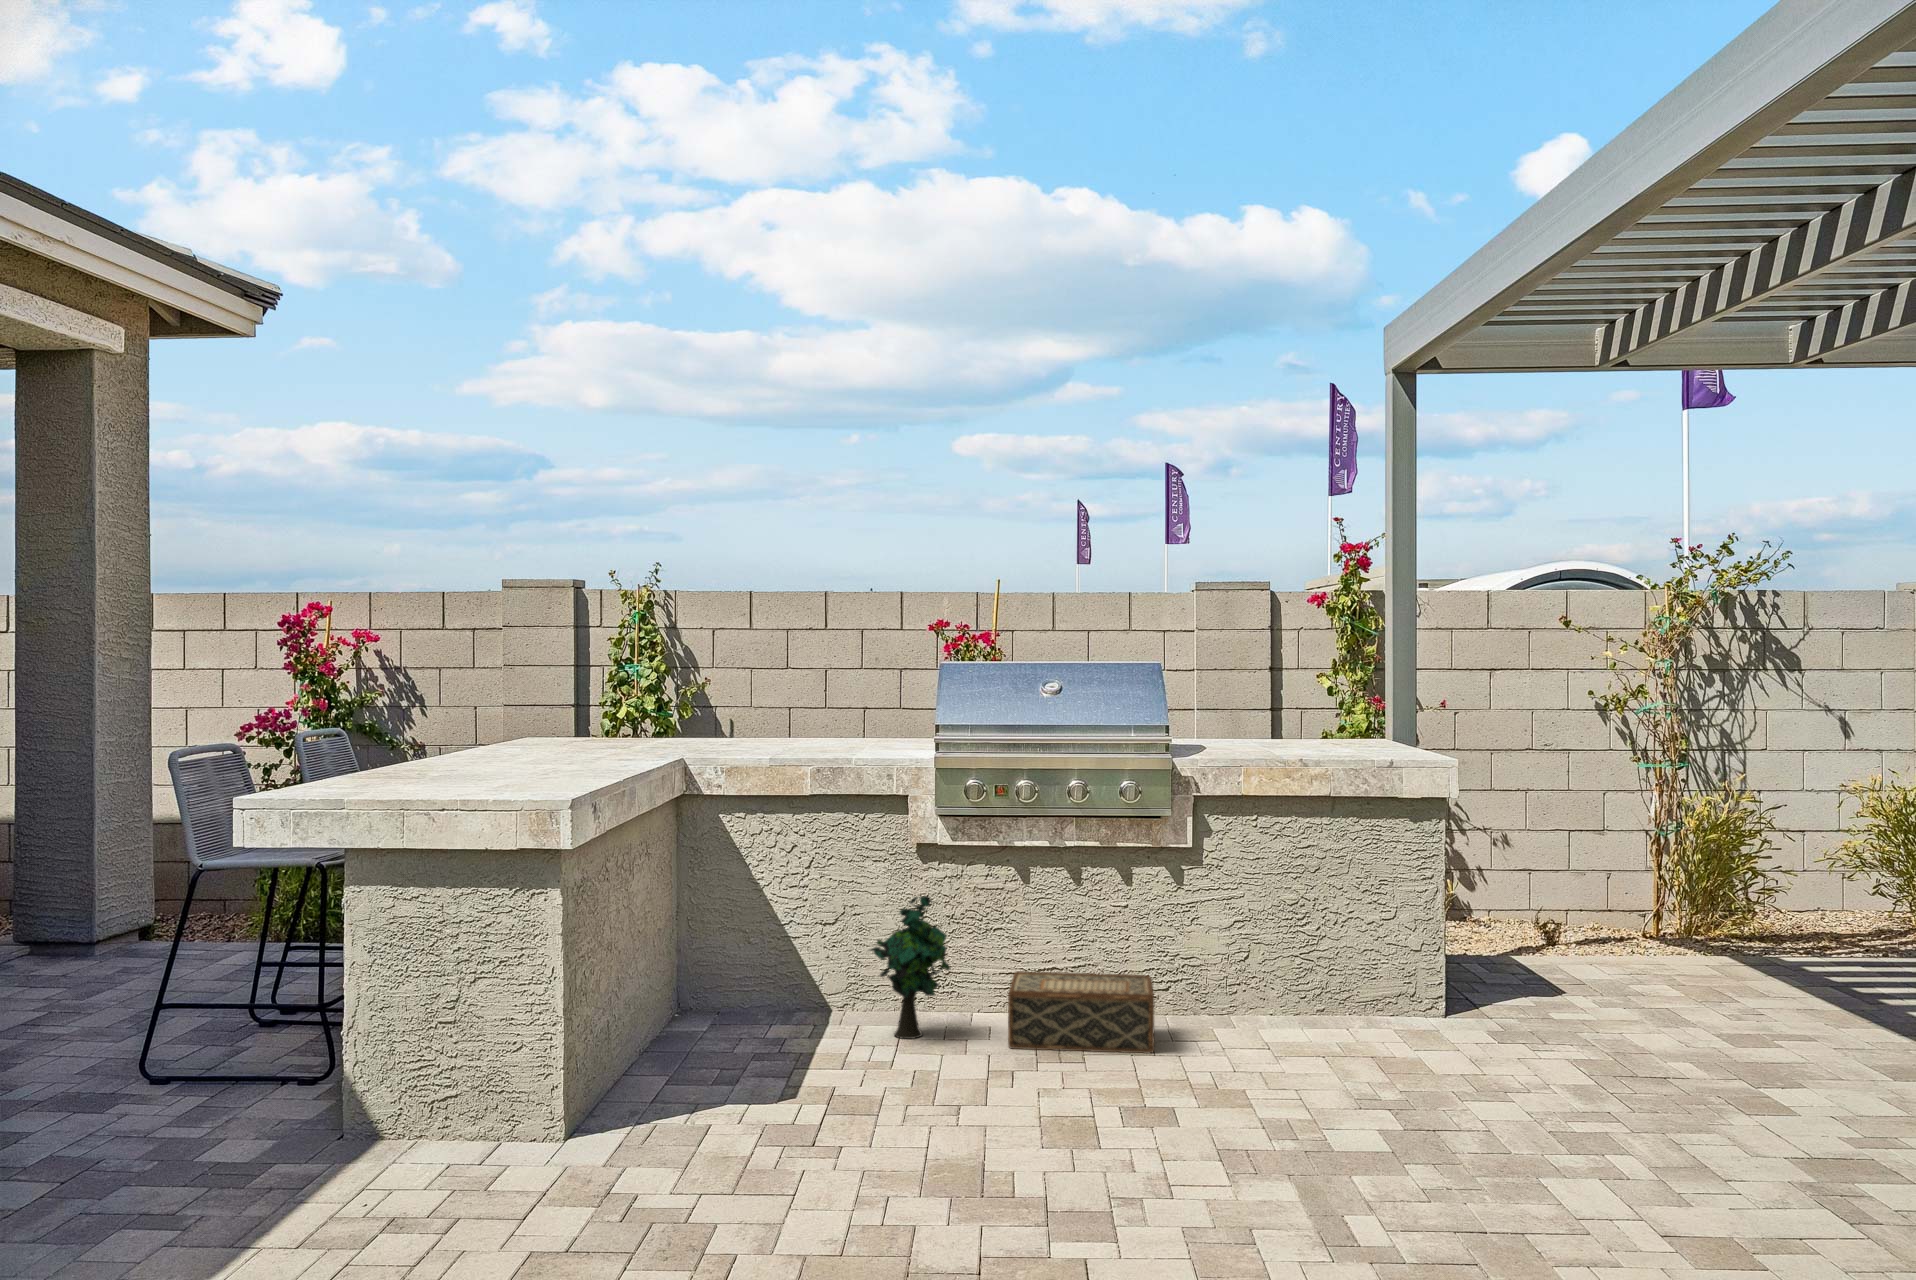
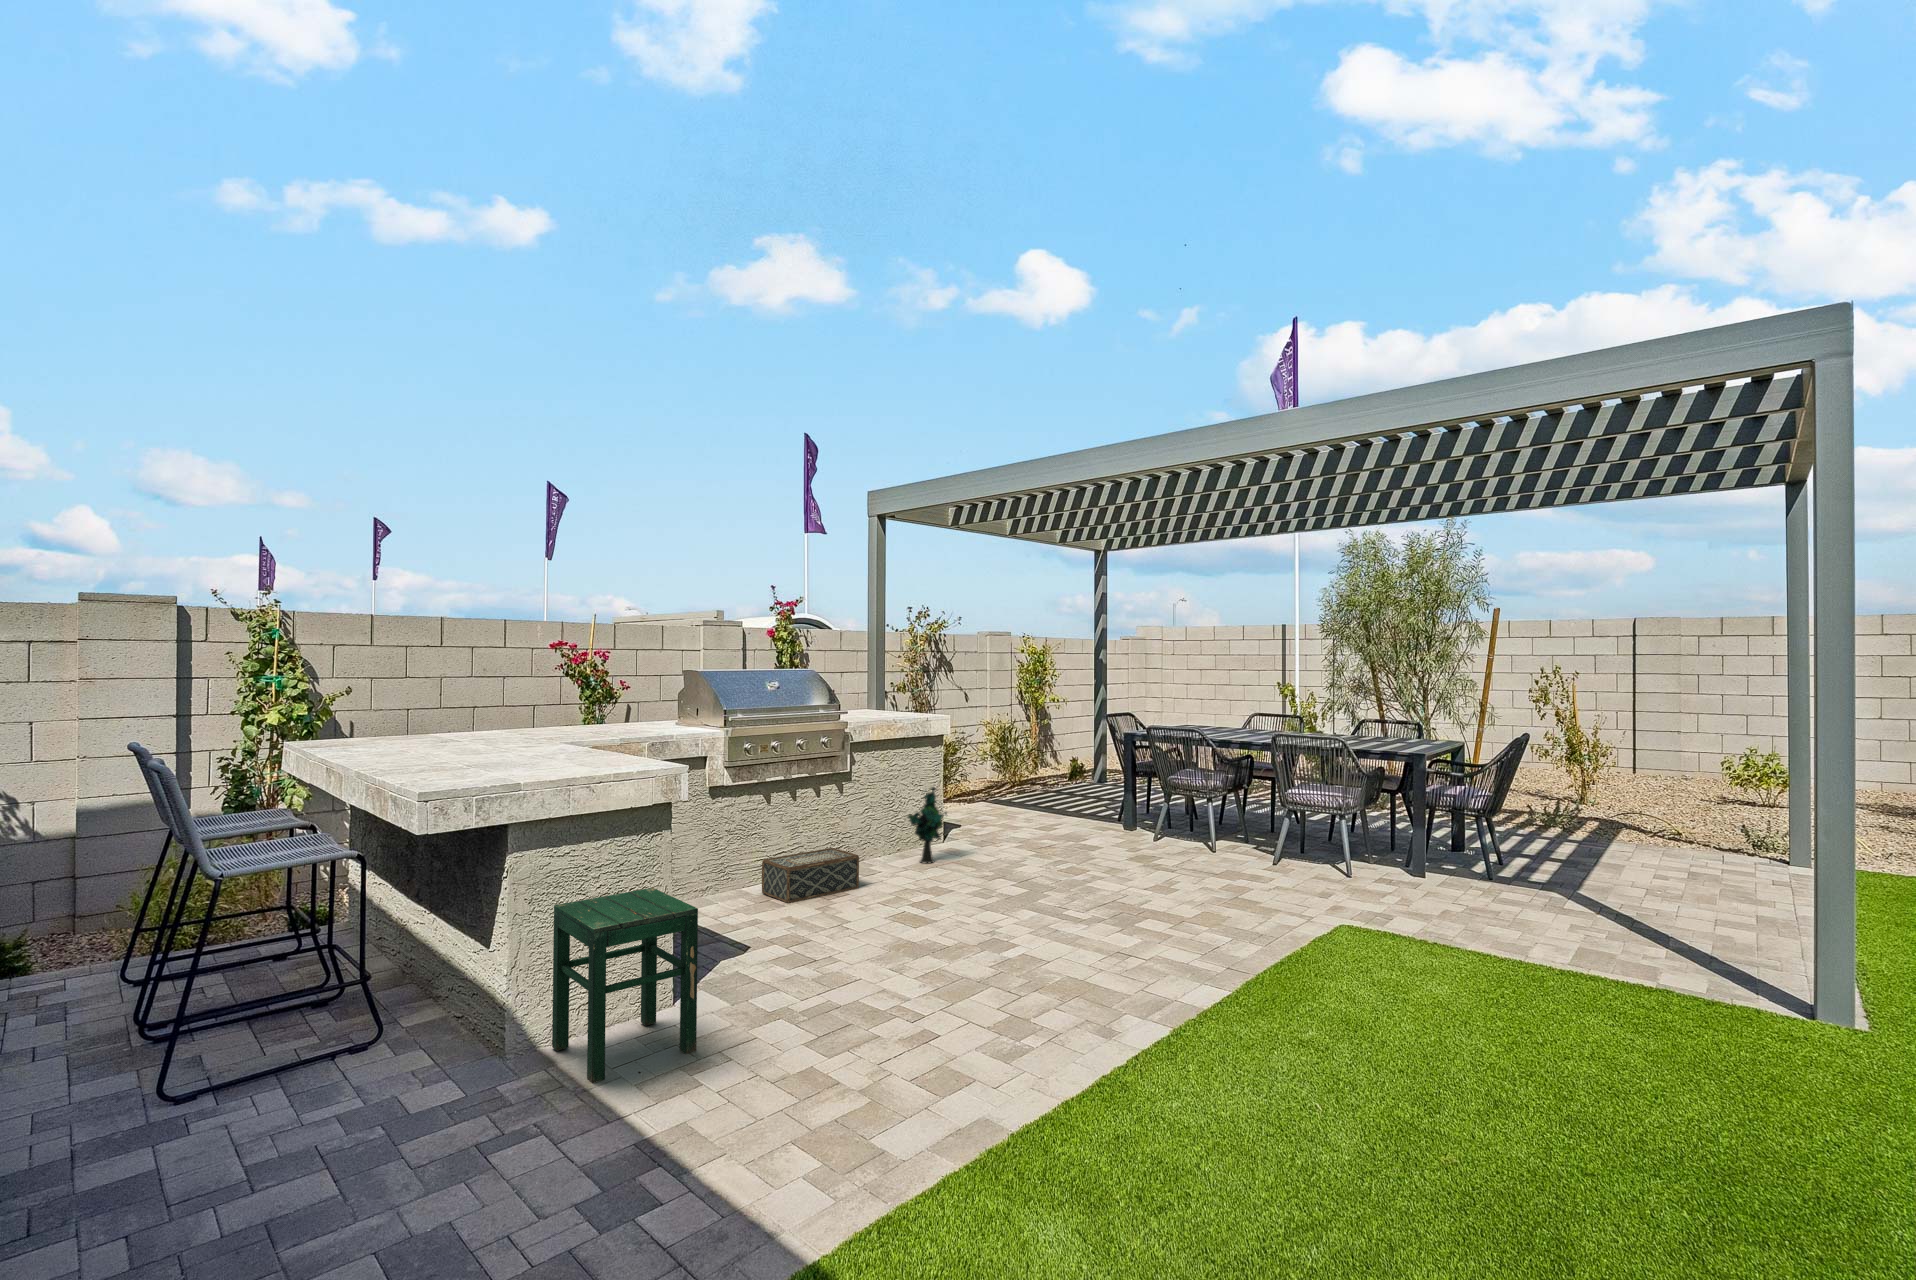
decorative plant: present [870,896,950,1039] -> present [908,787,947,863]
stool: none [314,961,514,1199] -> present [552,888,698,1083]

